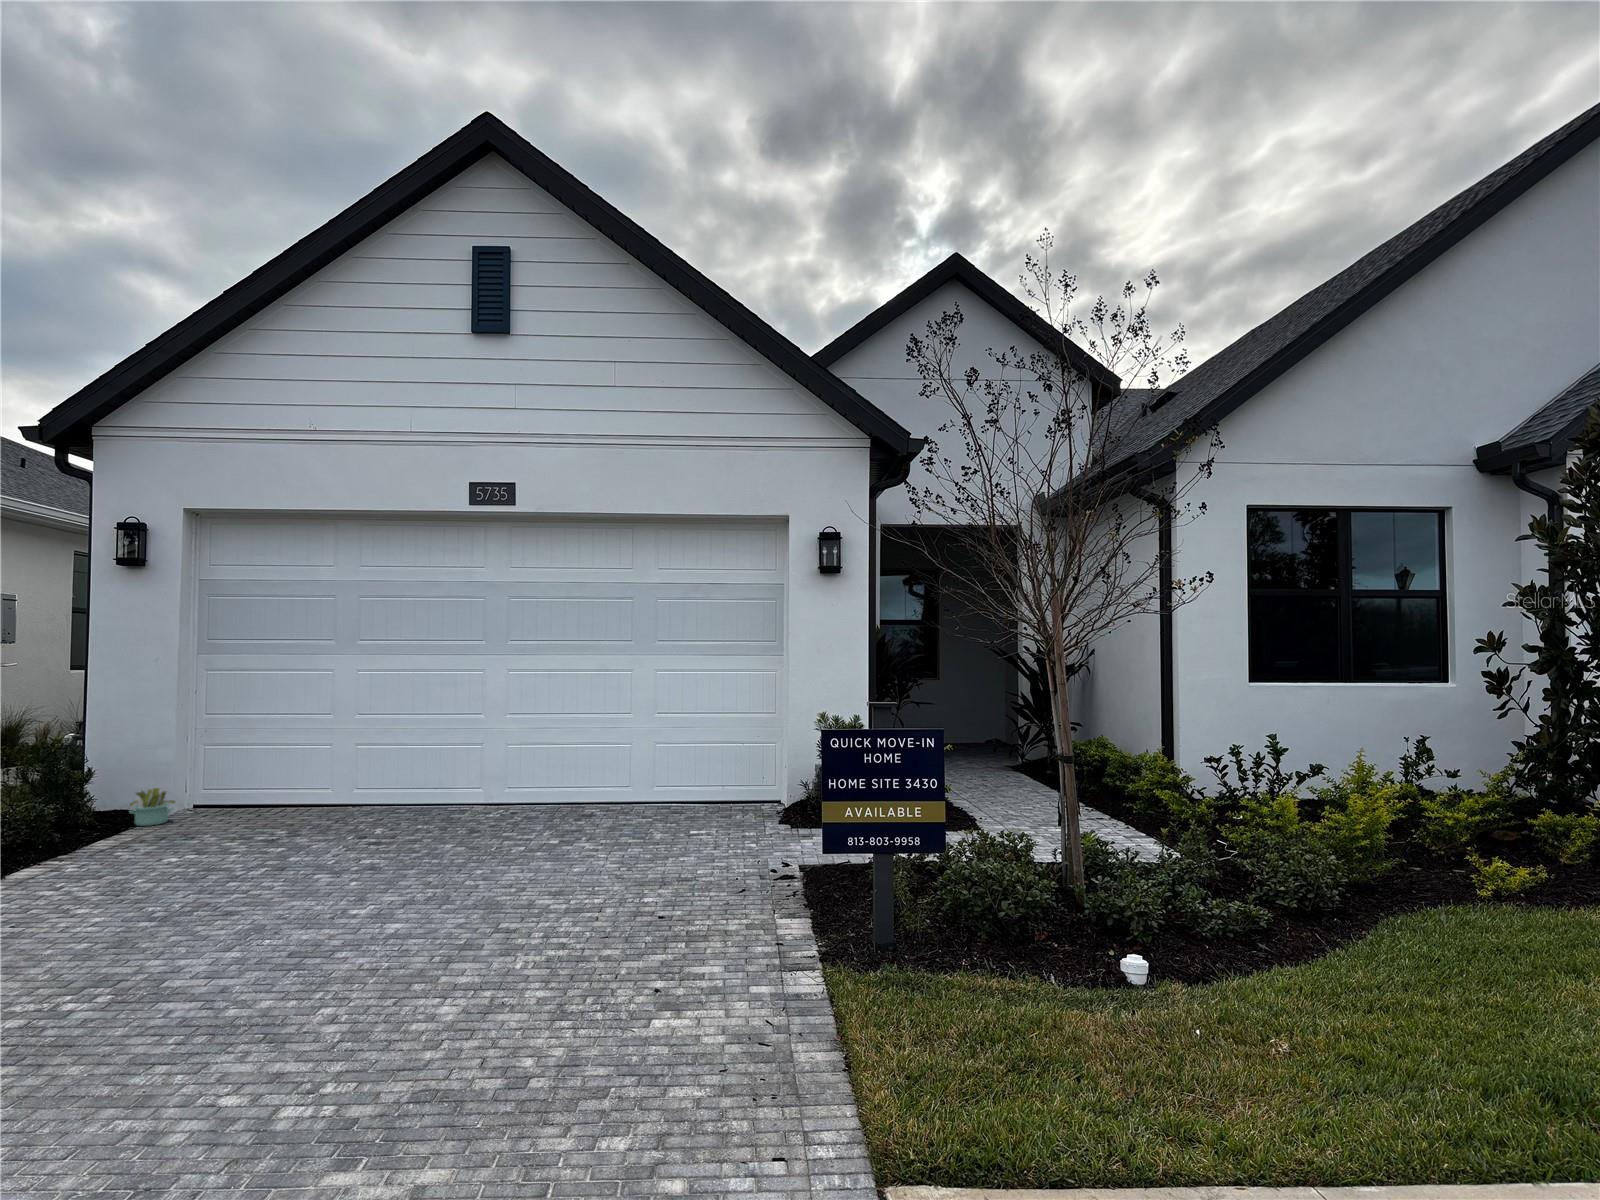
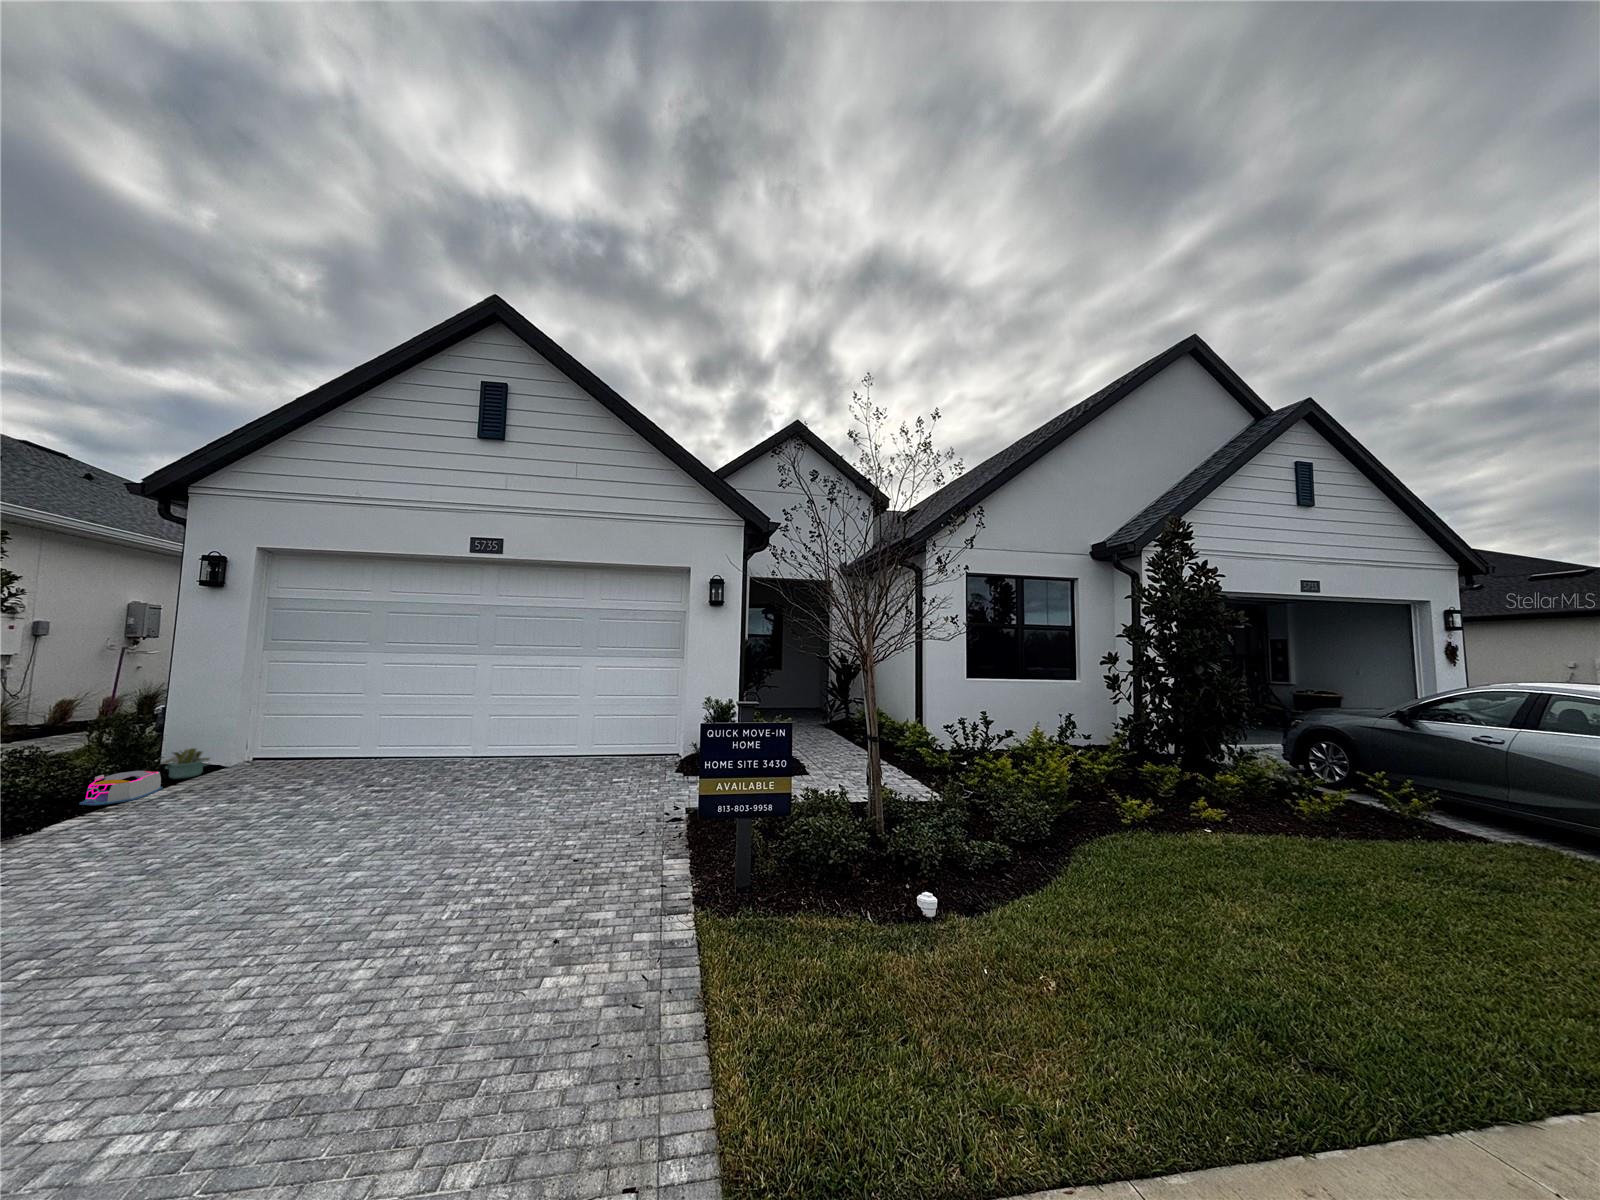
storage bin: none [60,813,135,851] -> present [79,771,163,806]

